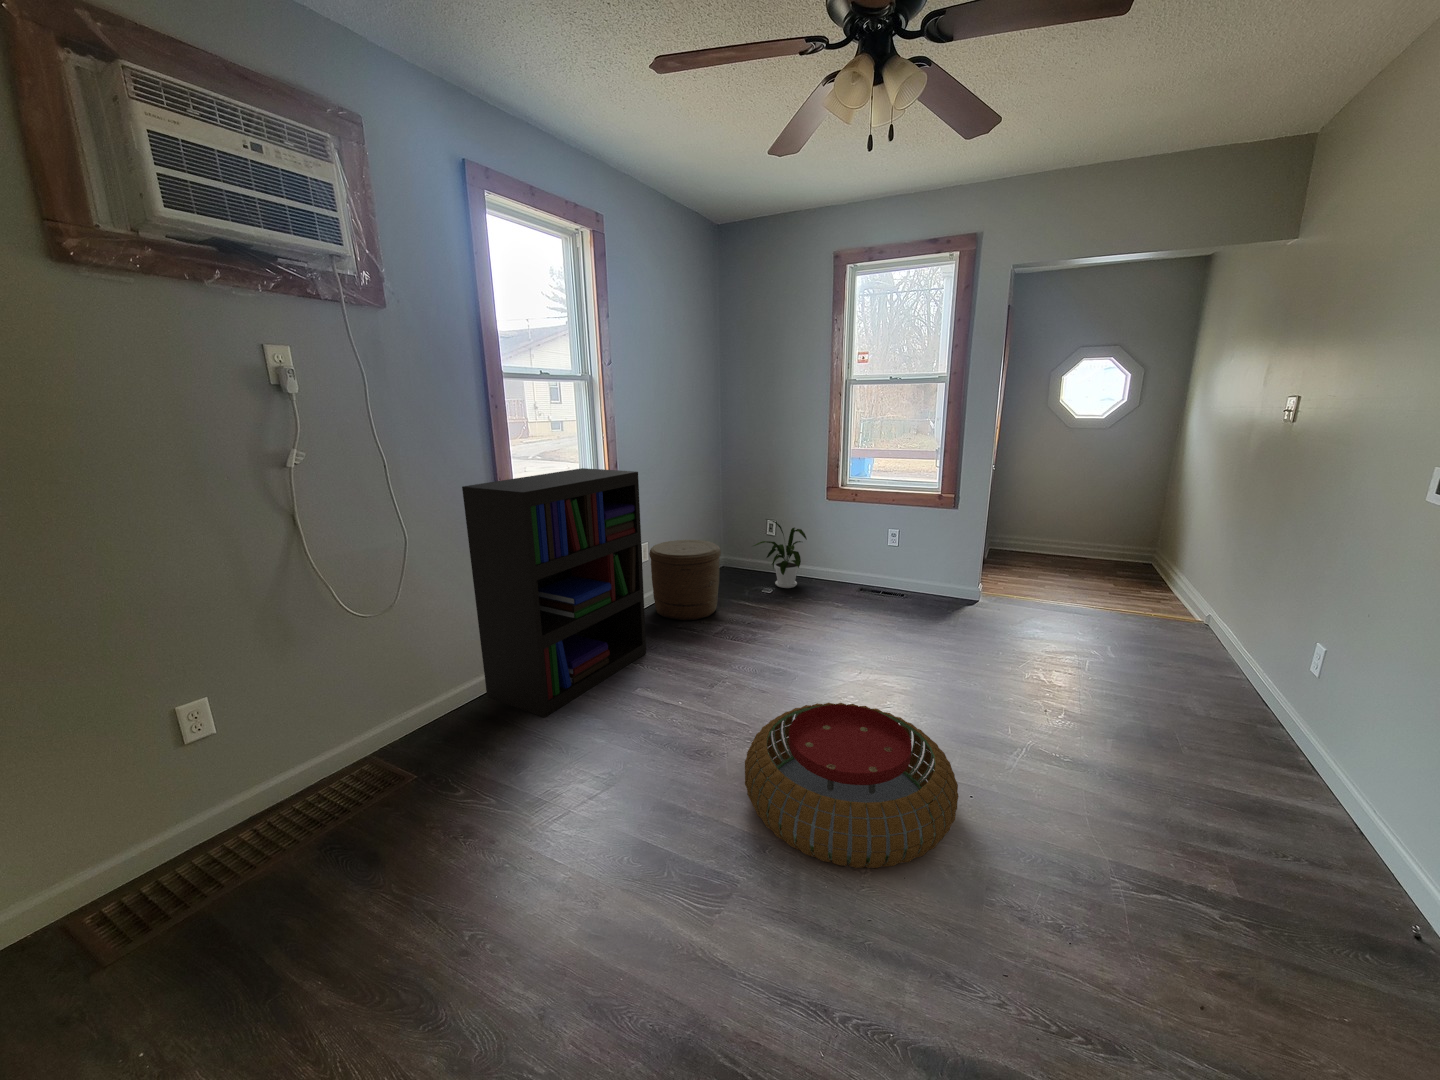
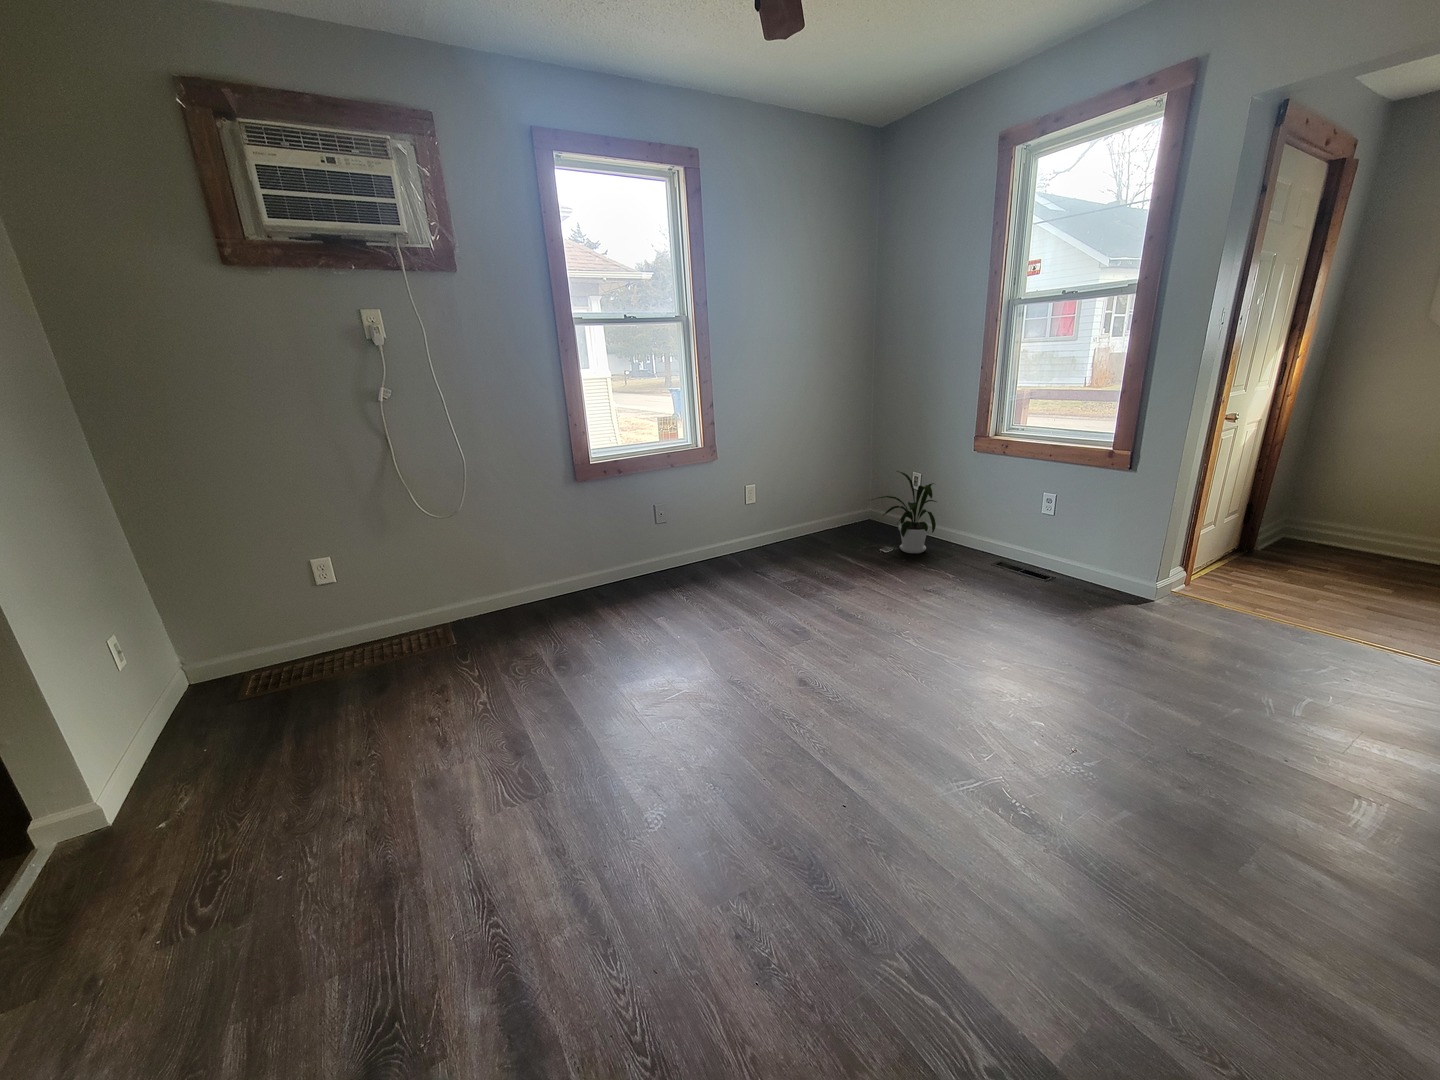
bookshelf: present [462,468,646,718] -> none [518,407,696,627]
woven basket: present [649,540,721,620] -> none [738,486,813,571]
pouf: present [745,703,959,868] -> none [594,666,816,839]

